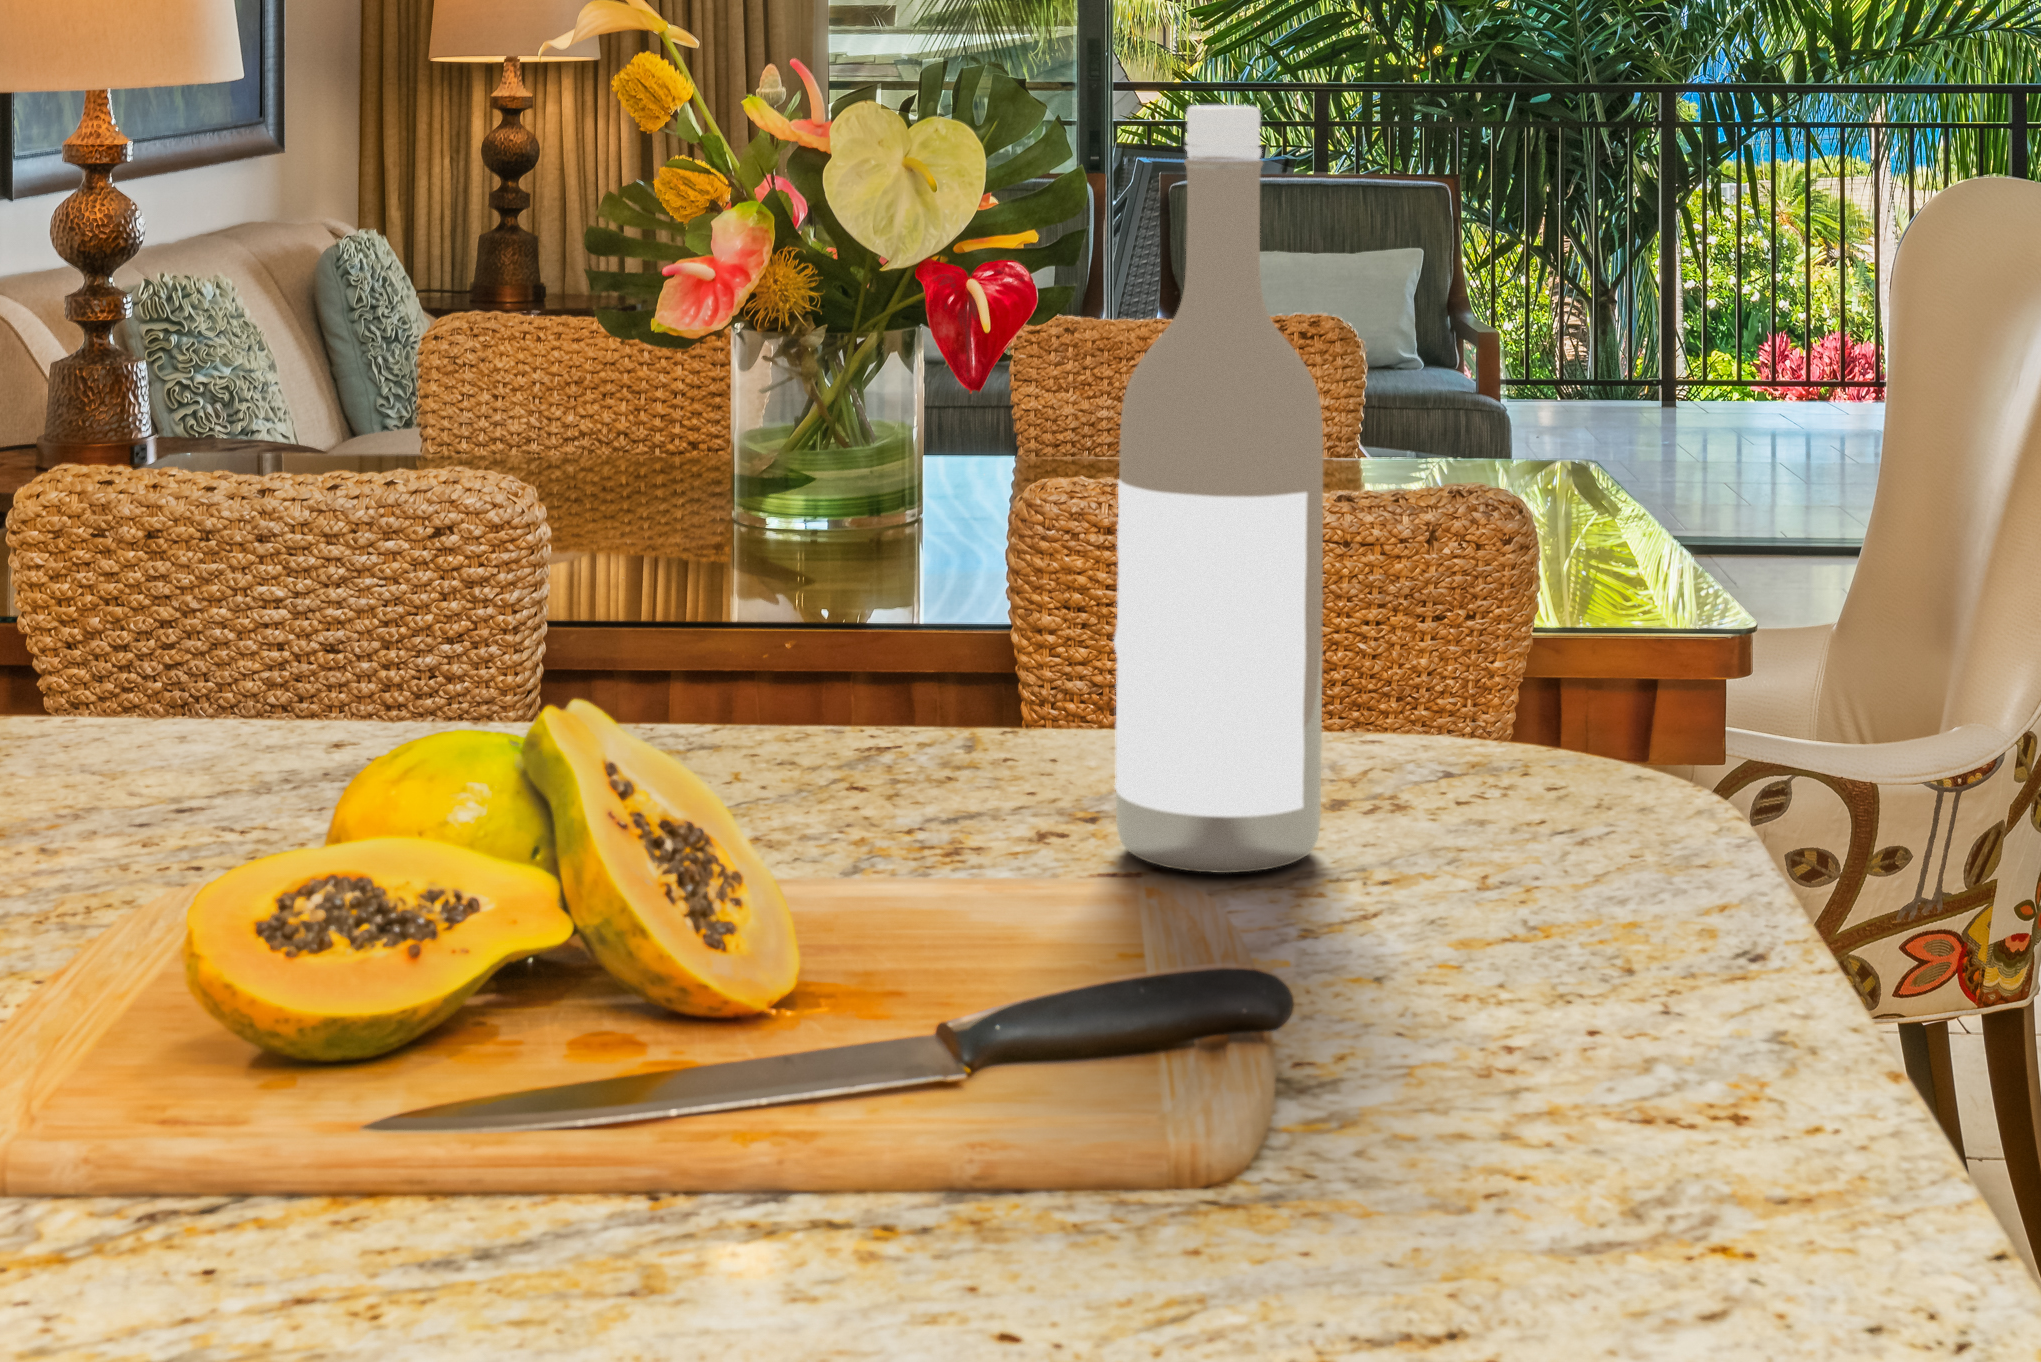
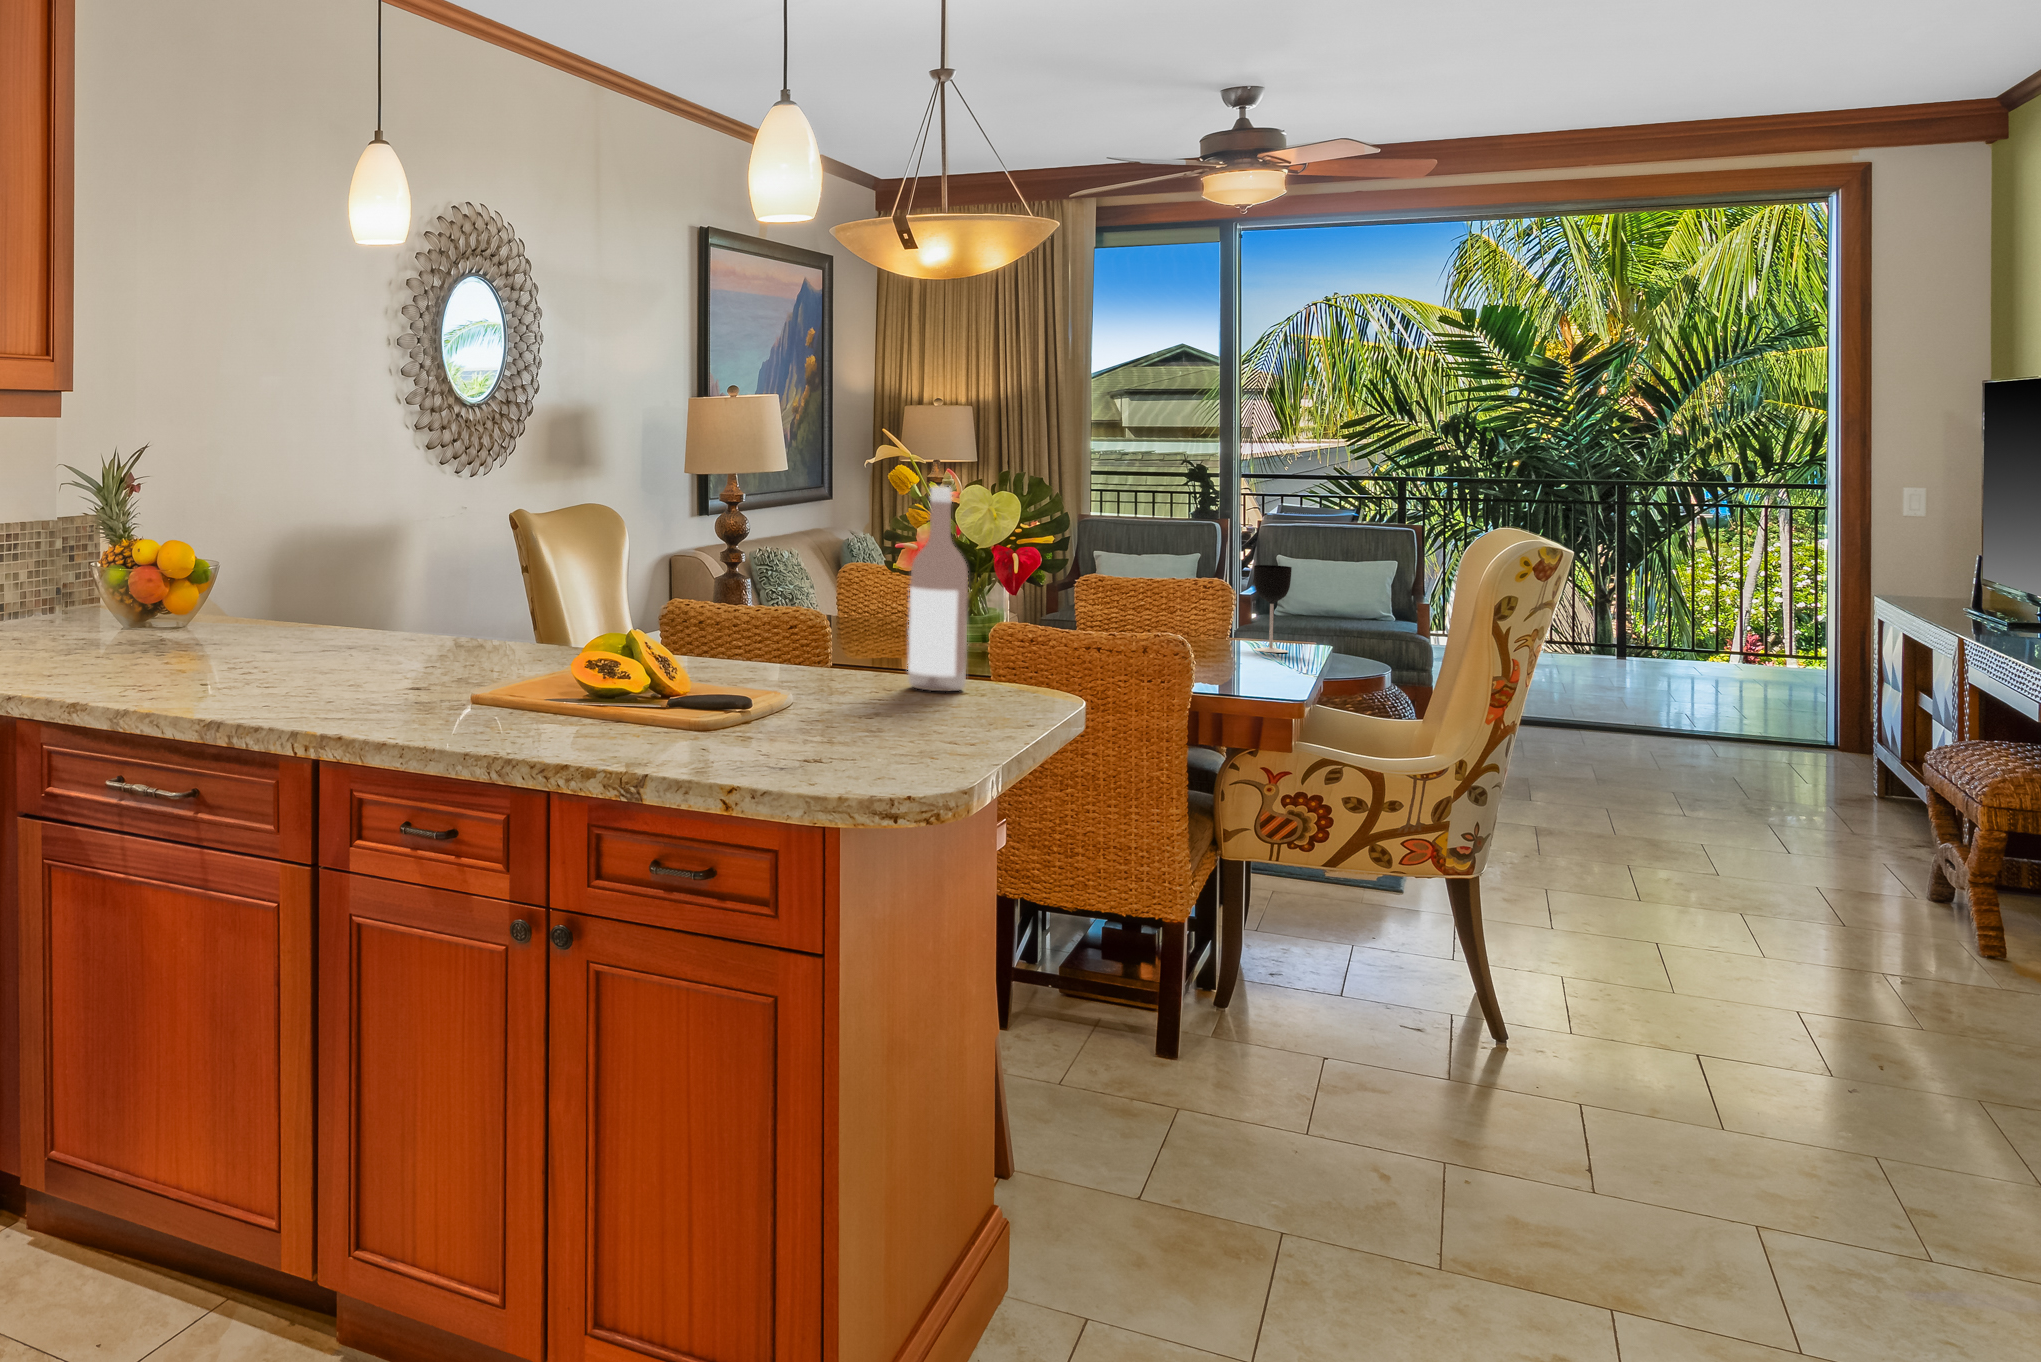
wine glass: none [1422,276,1500,477] -> present [1254,565,1292,653]

